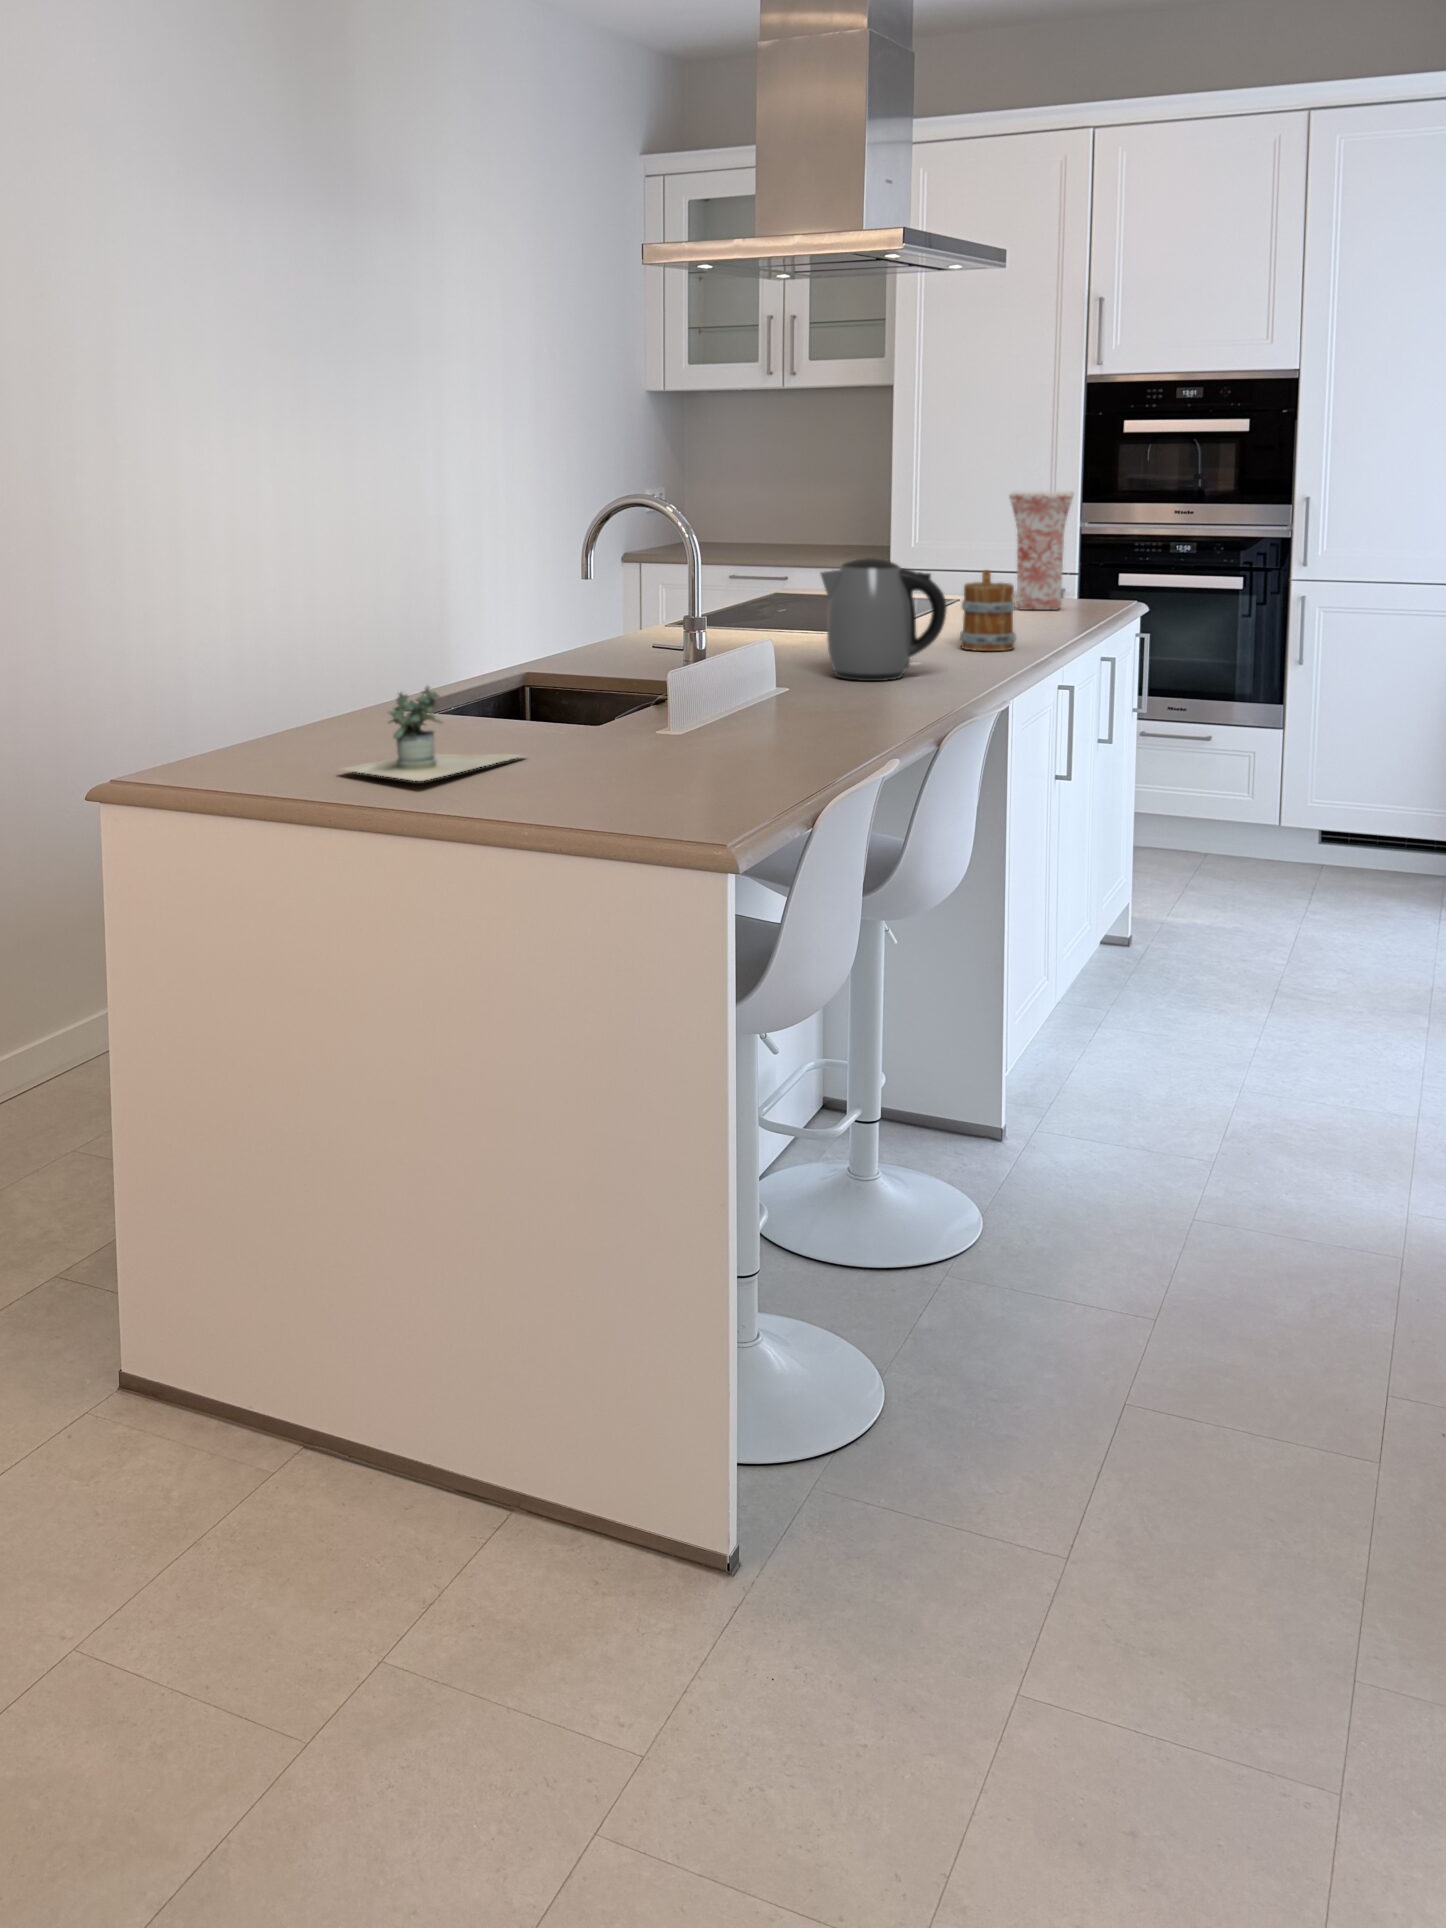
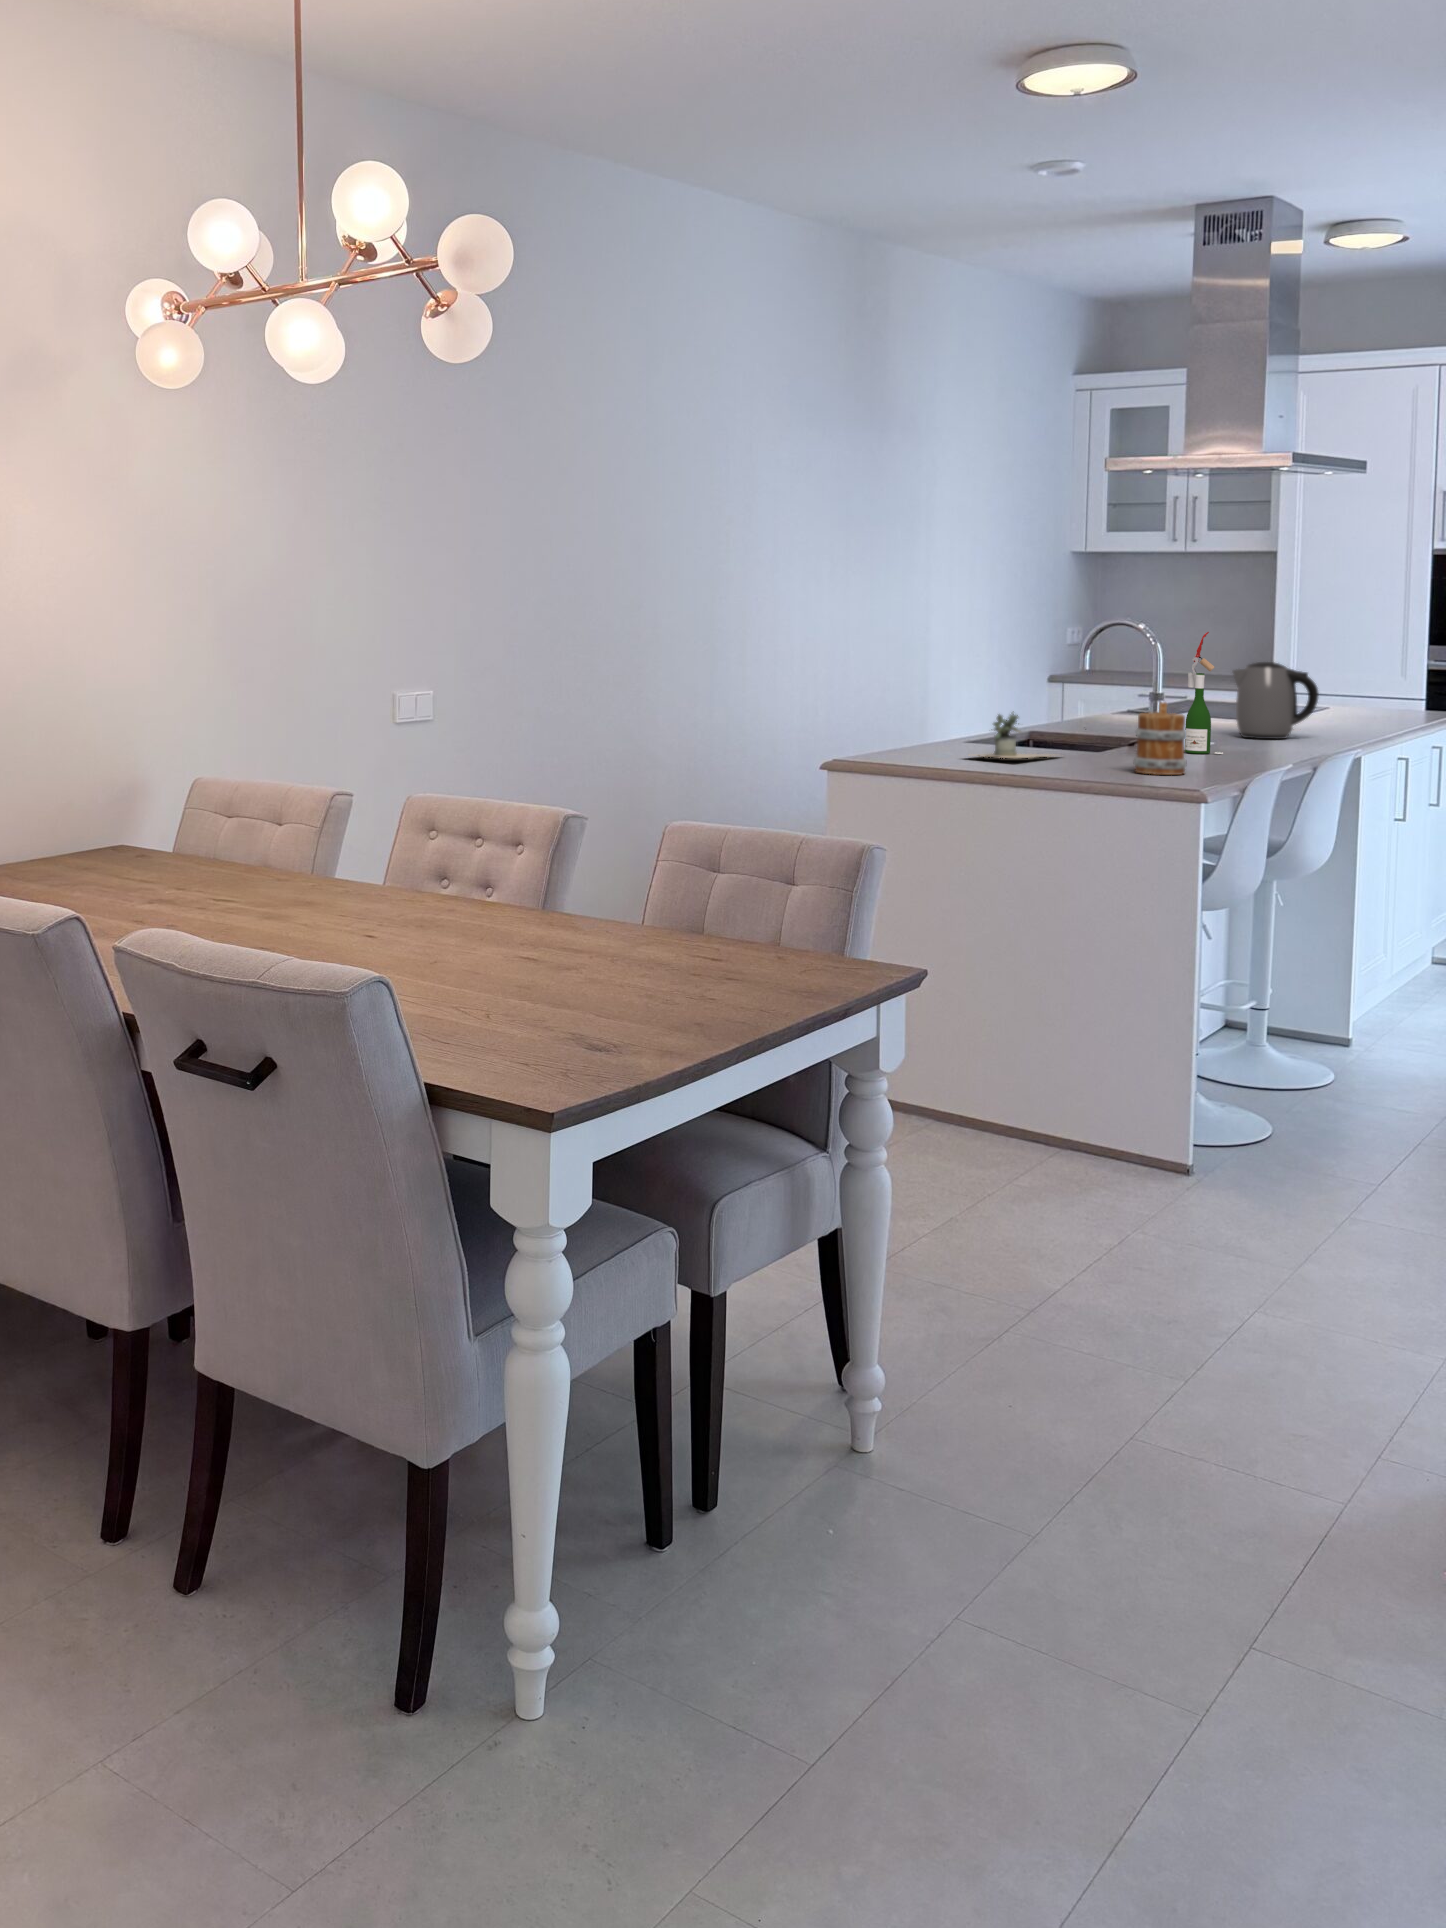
vase: present [1009,491,1074,610] -> none [1367,630,1418,716]
wine bottle: none [737,524,797,733] -> present [1185,632,1223,754]
mug: present [960,570,1016,651] -> present [1134,702,1186,775]

